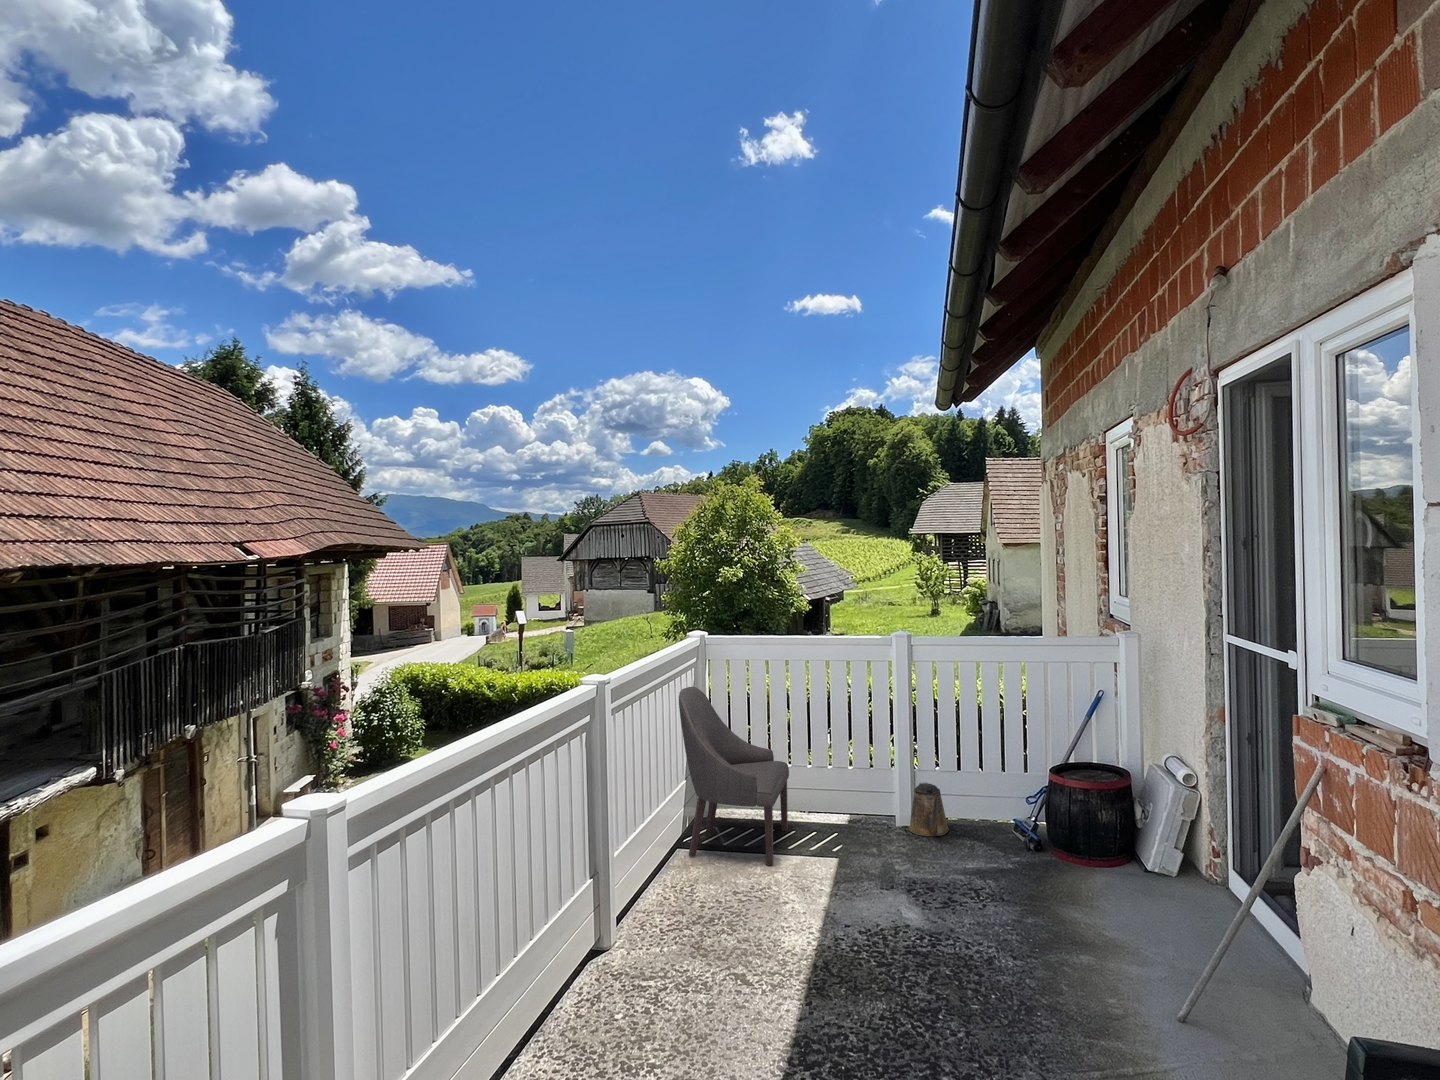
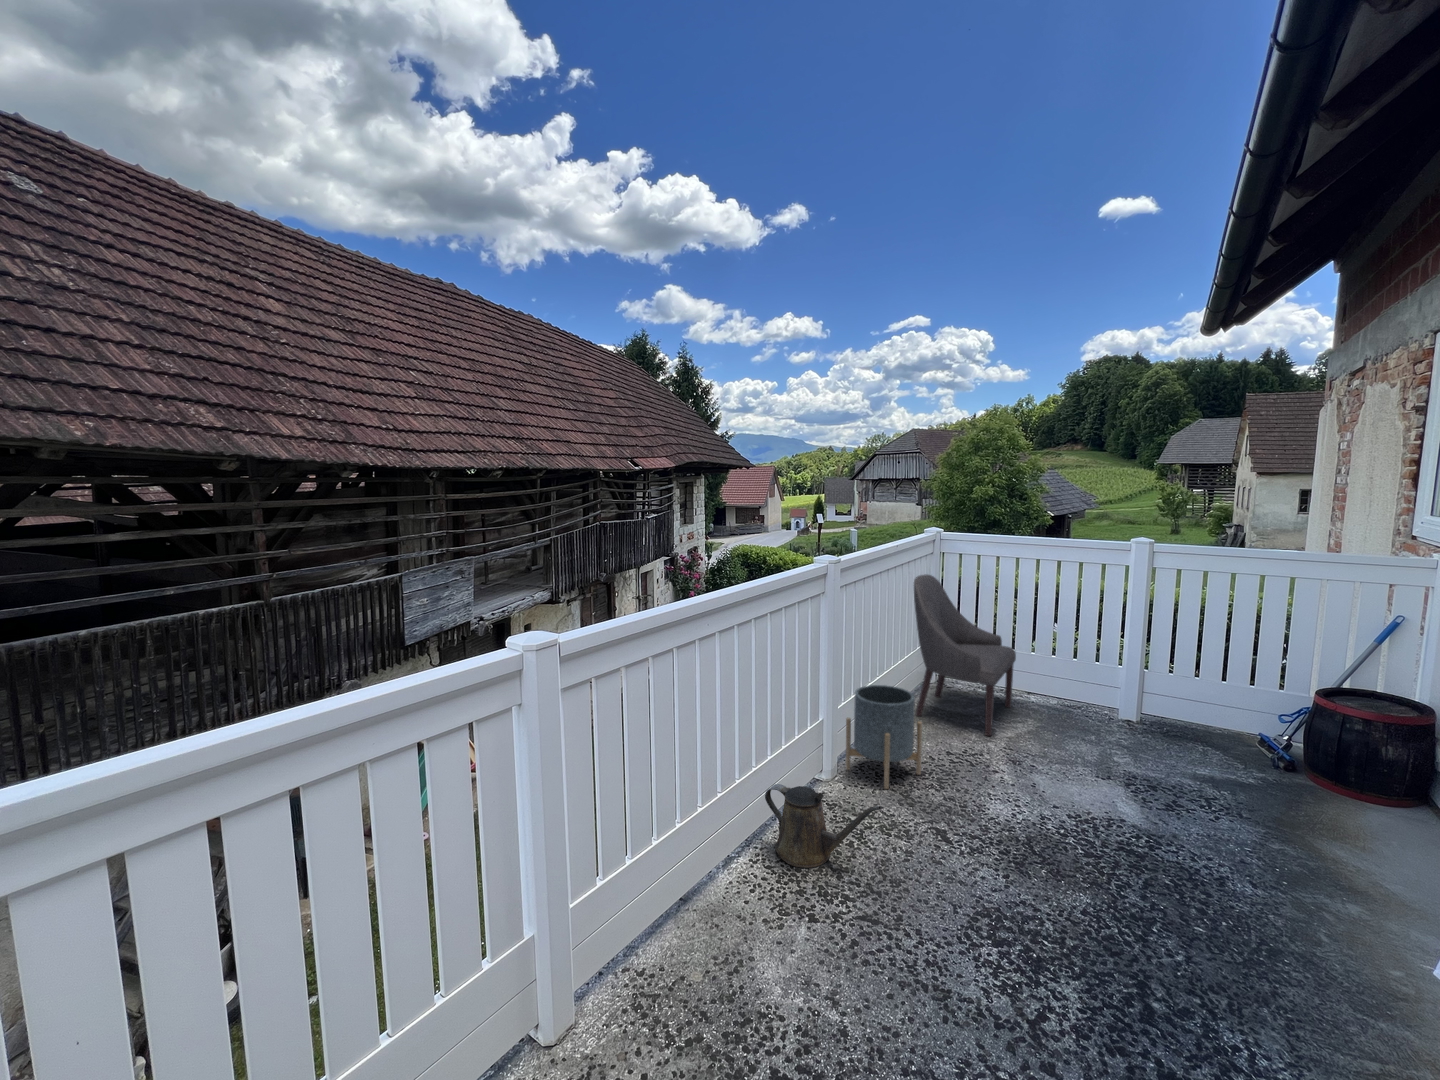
watering can: present [909,782,949,836] -> present [765,784,881,868]
planter: none [621,822,707,944] -> present [846,685,922,789]

